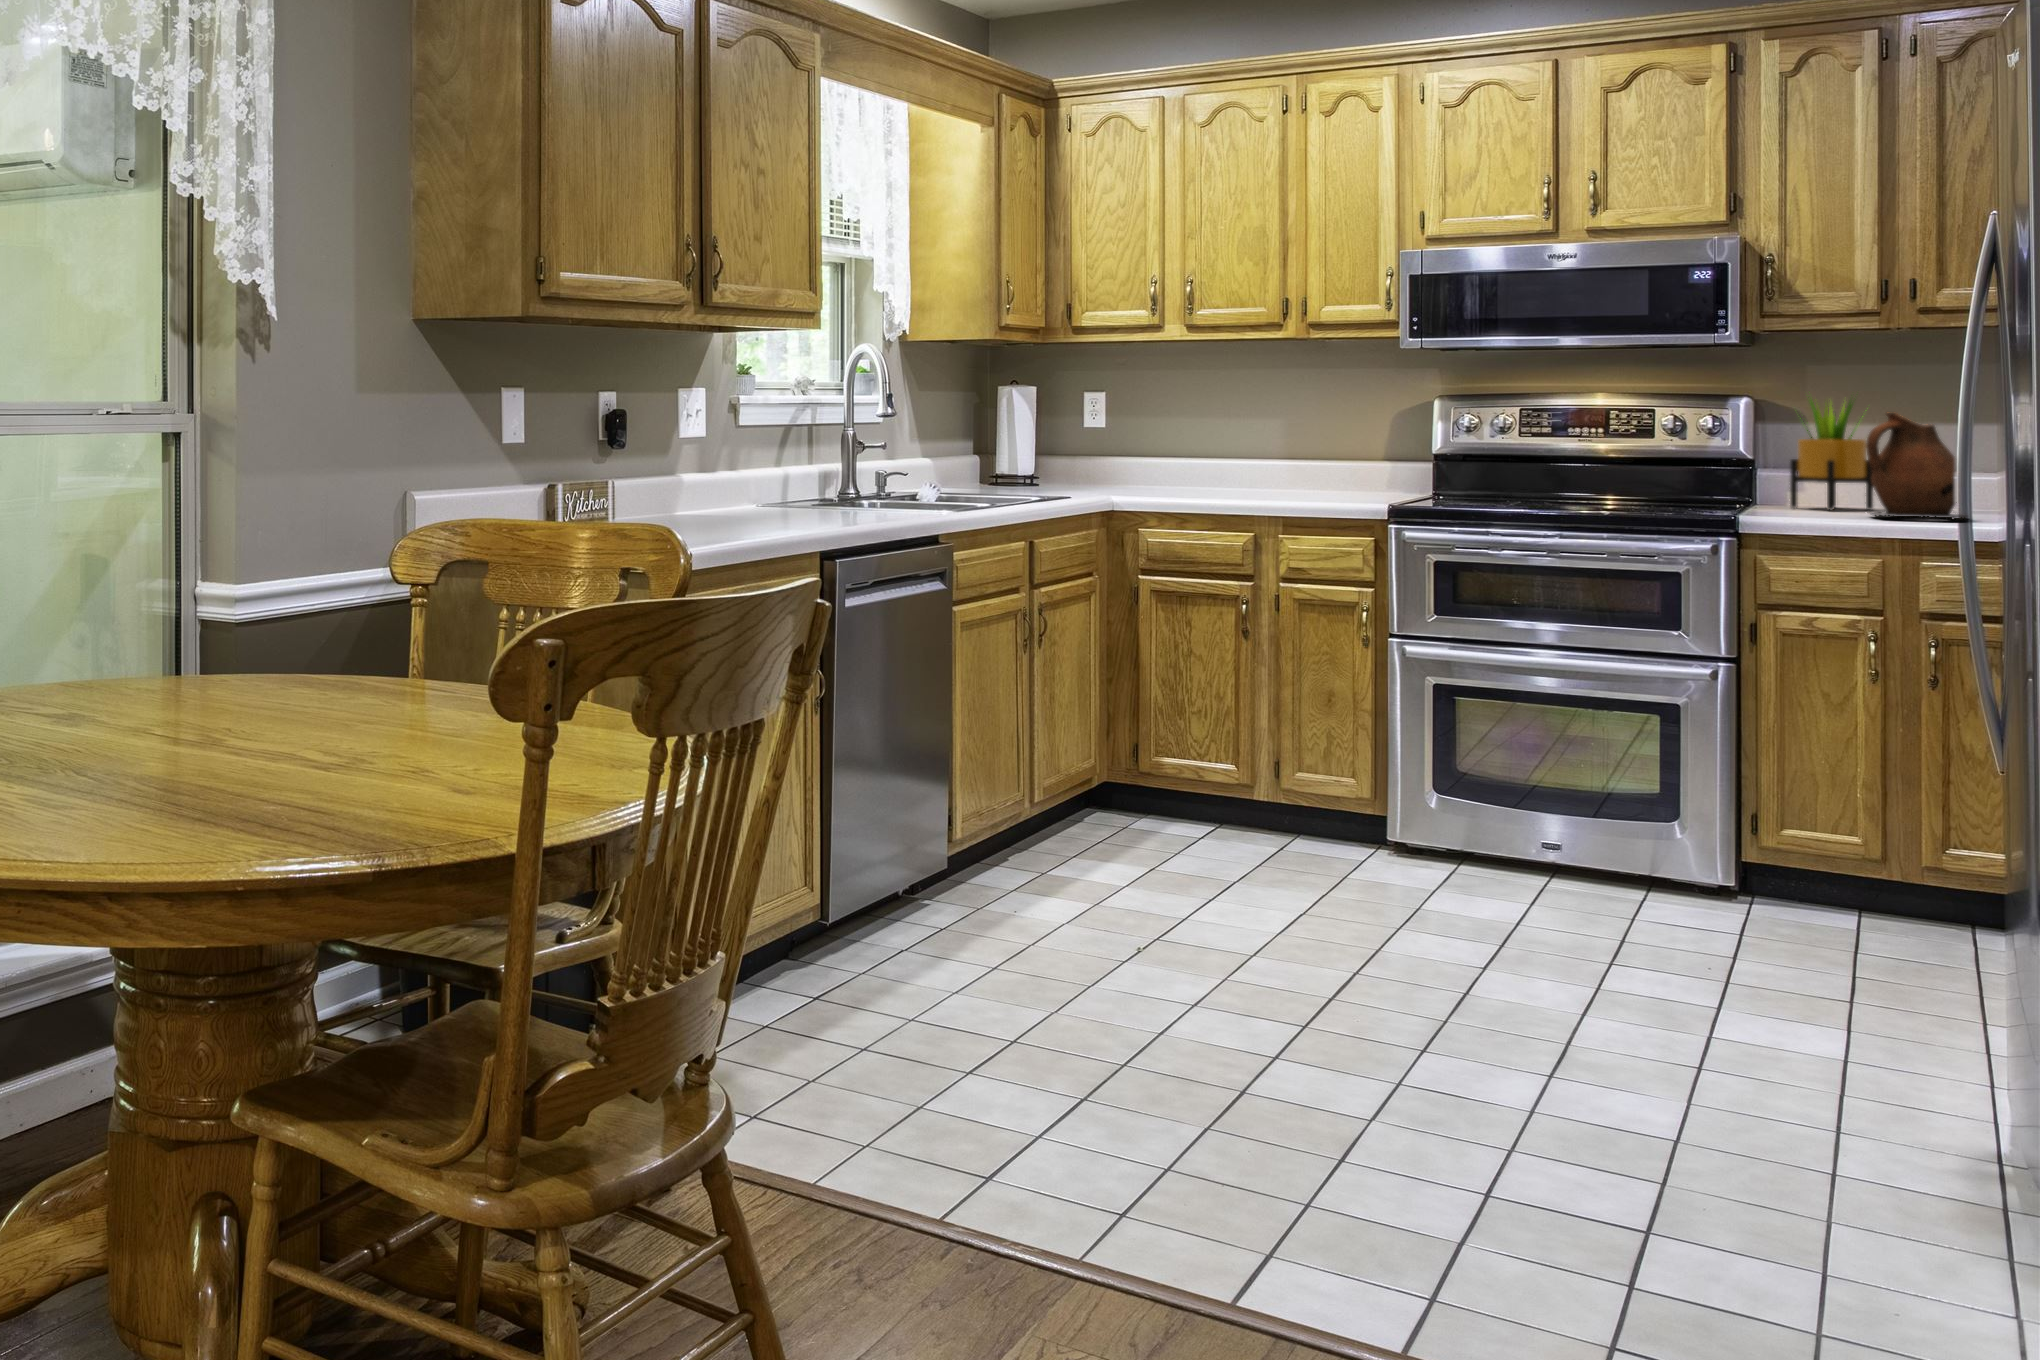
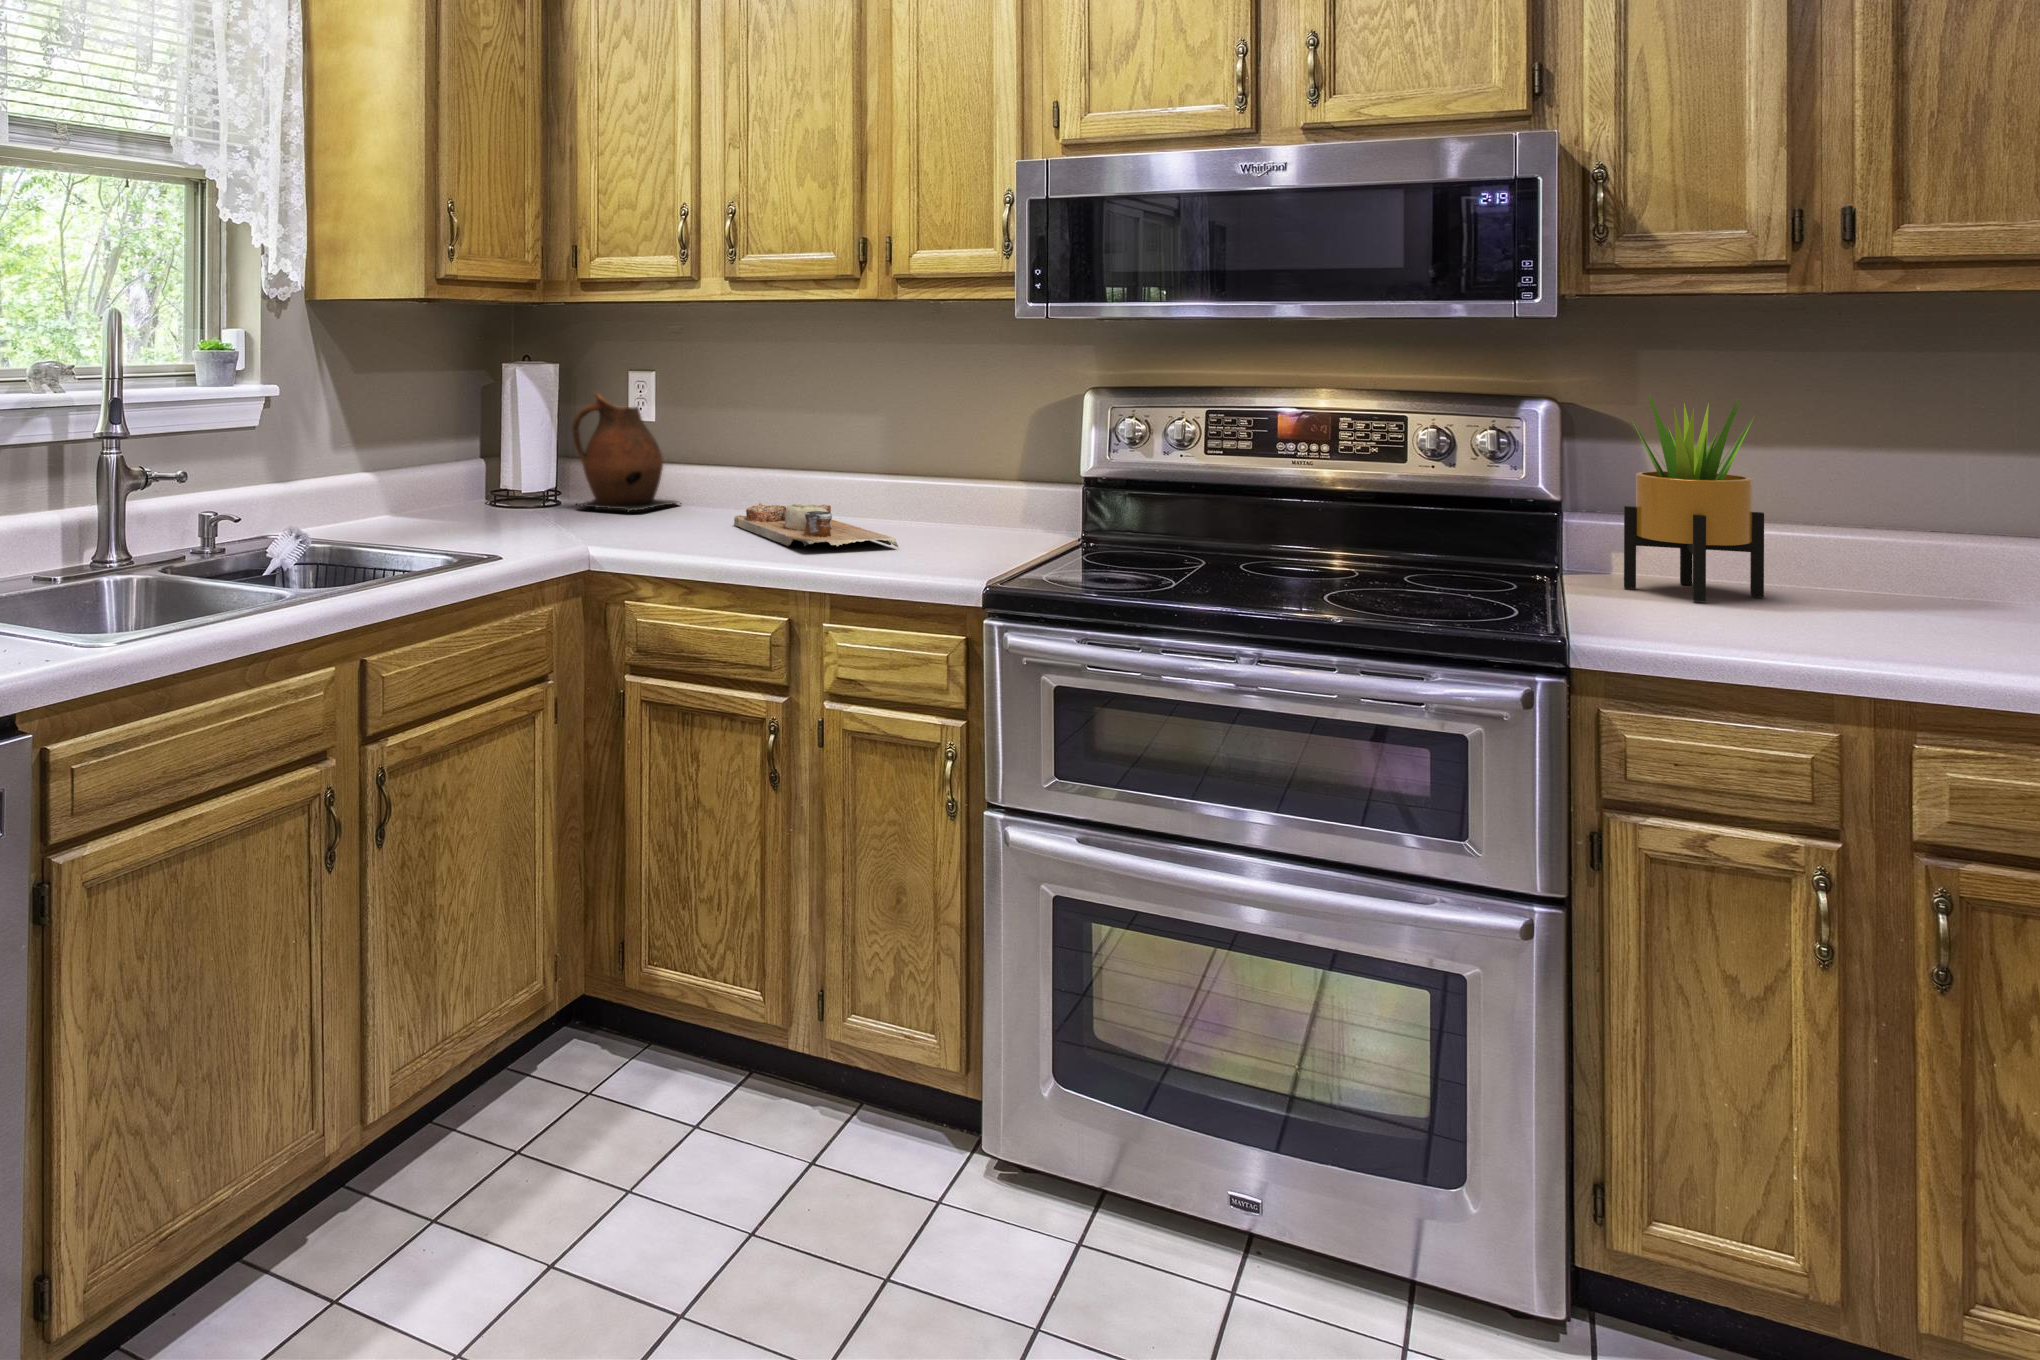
ceramic pitcher: present [1866,412,1968,519] -> present [572,393,678,511]
cutting board: none [1186,474,1316,498] -> present [734,503,898,547]

